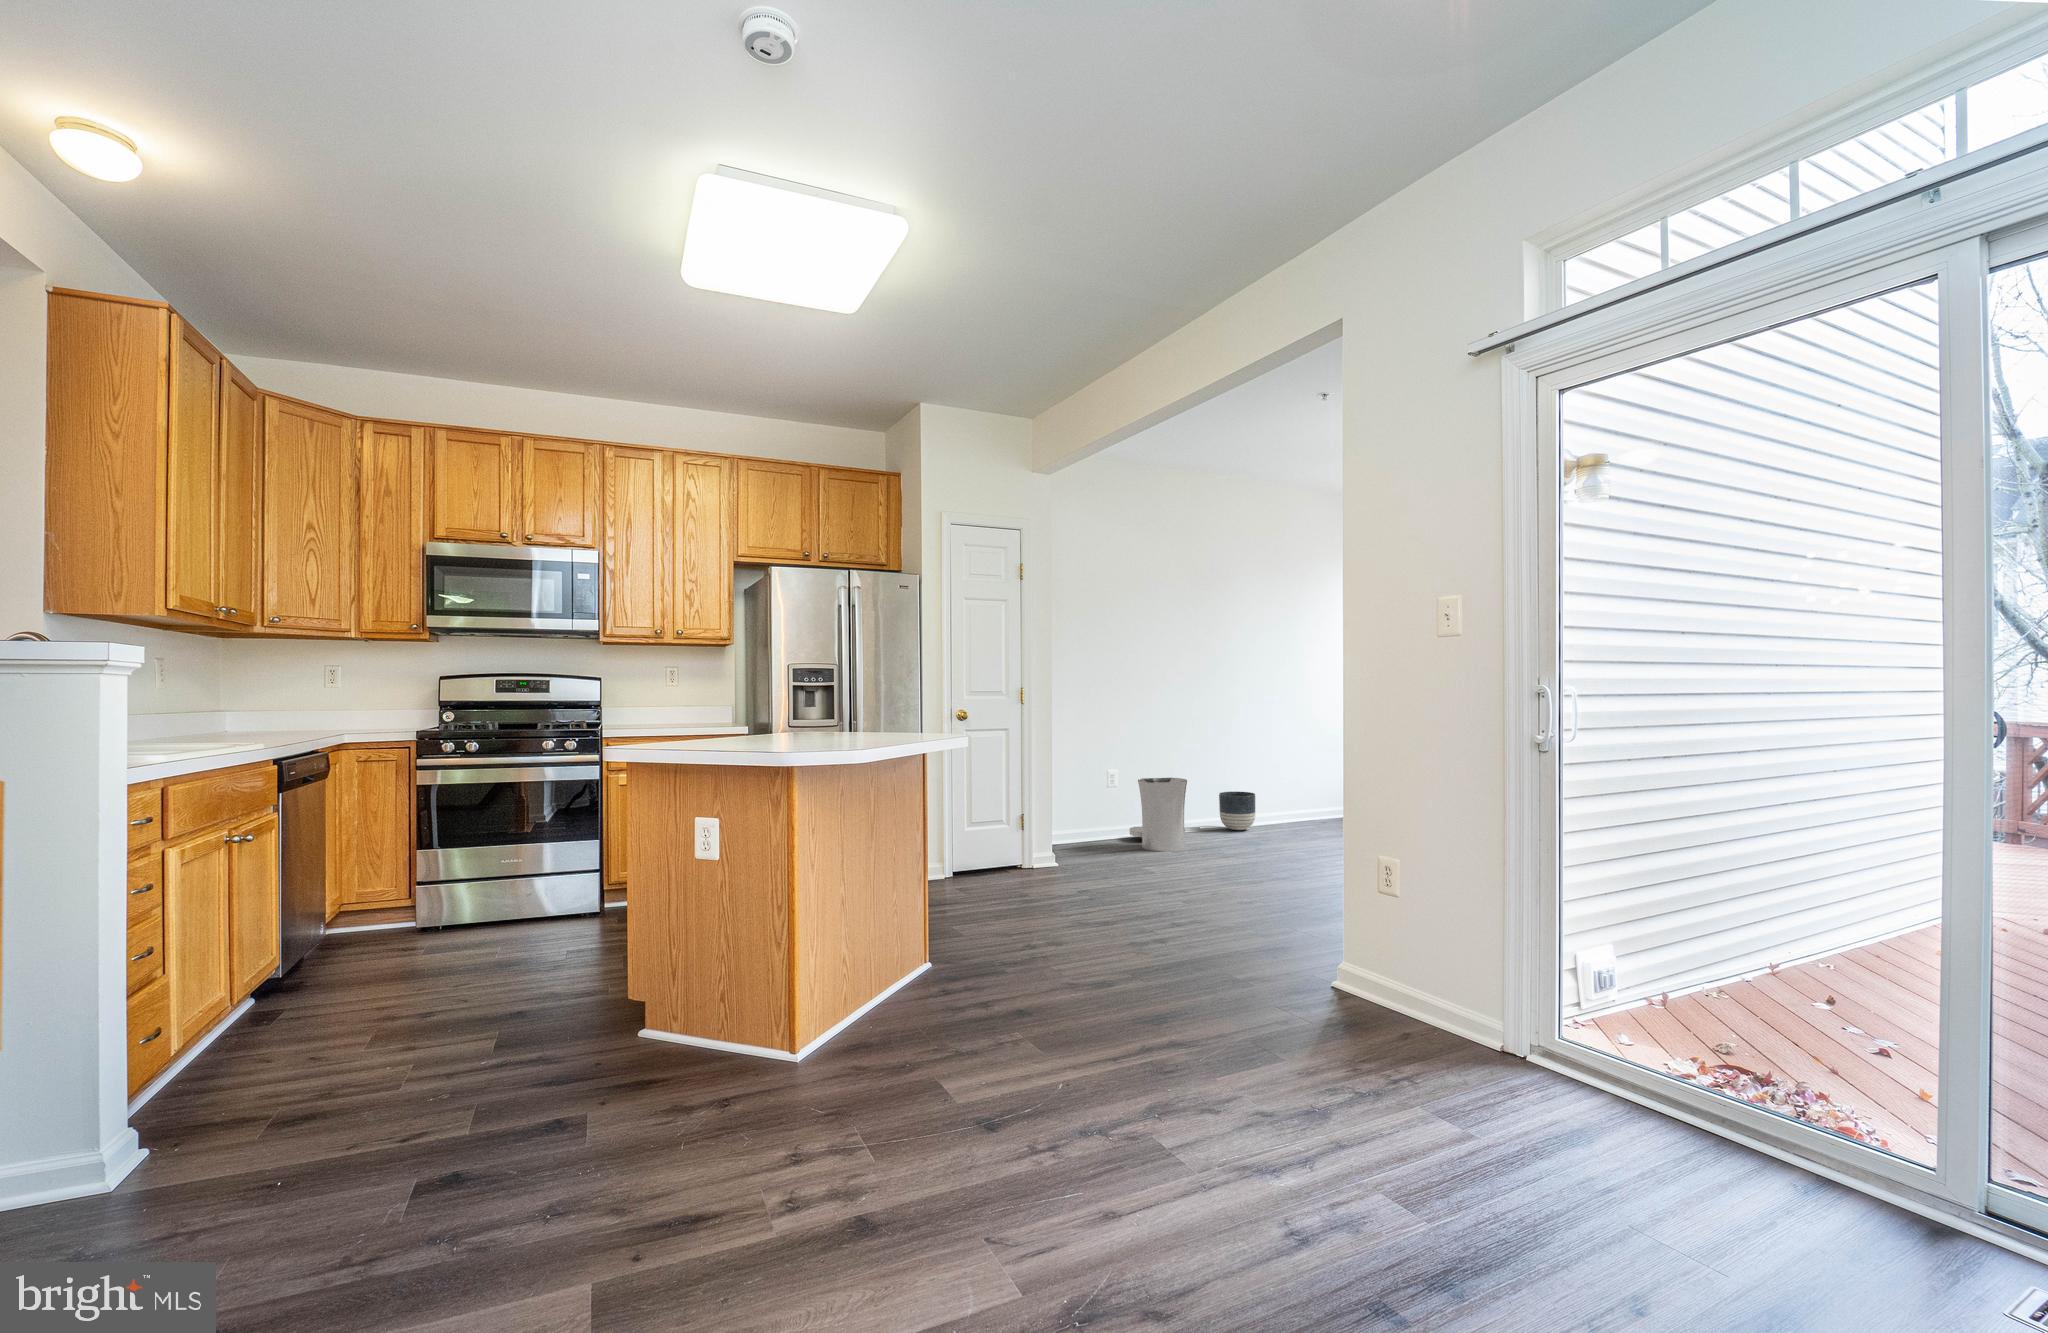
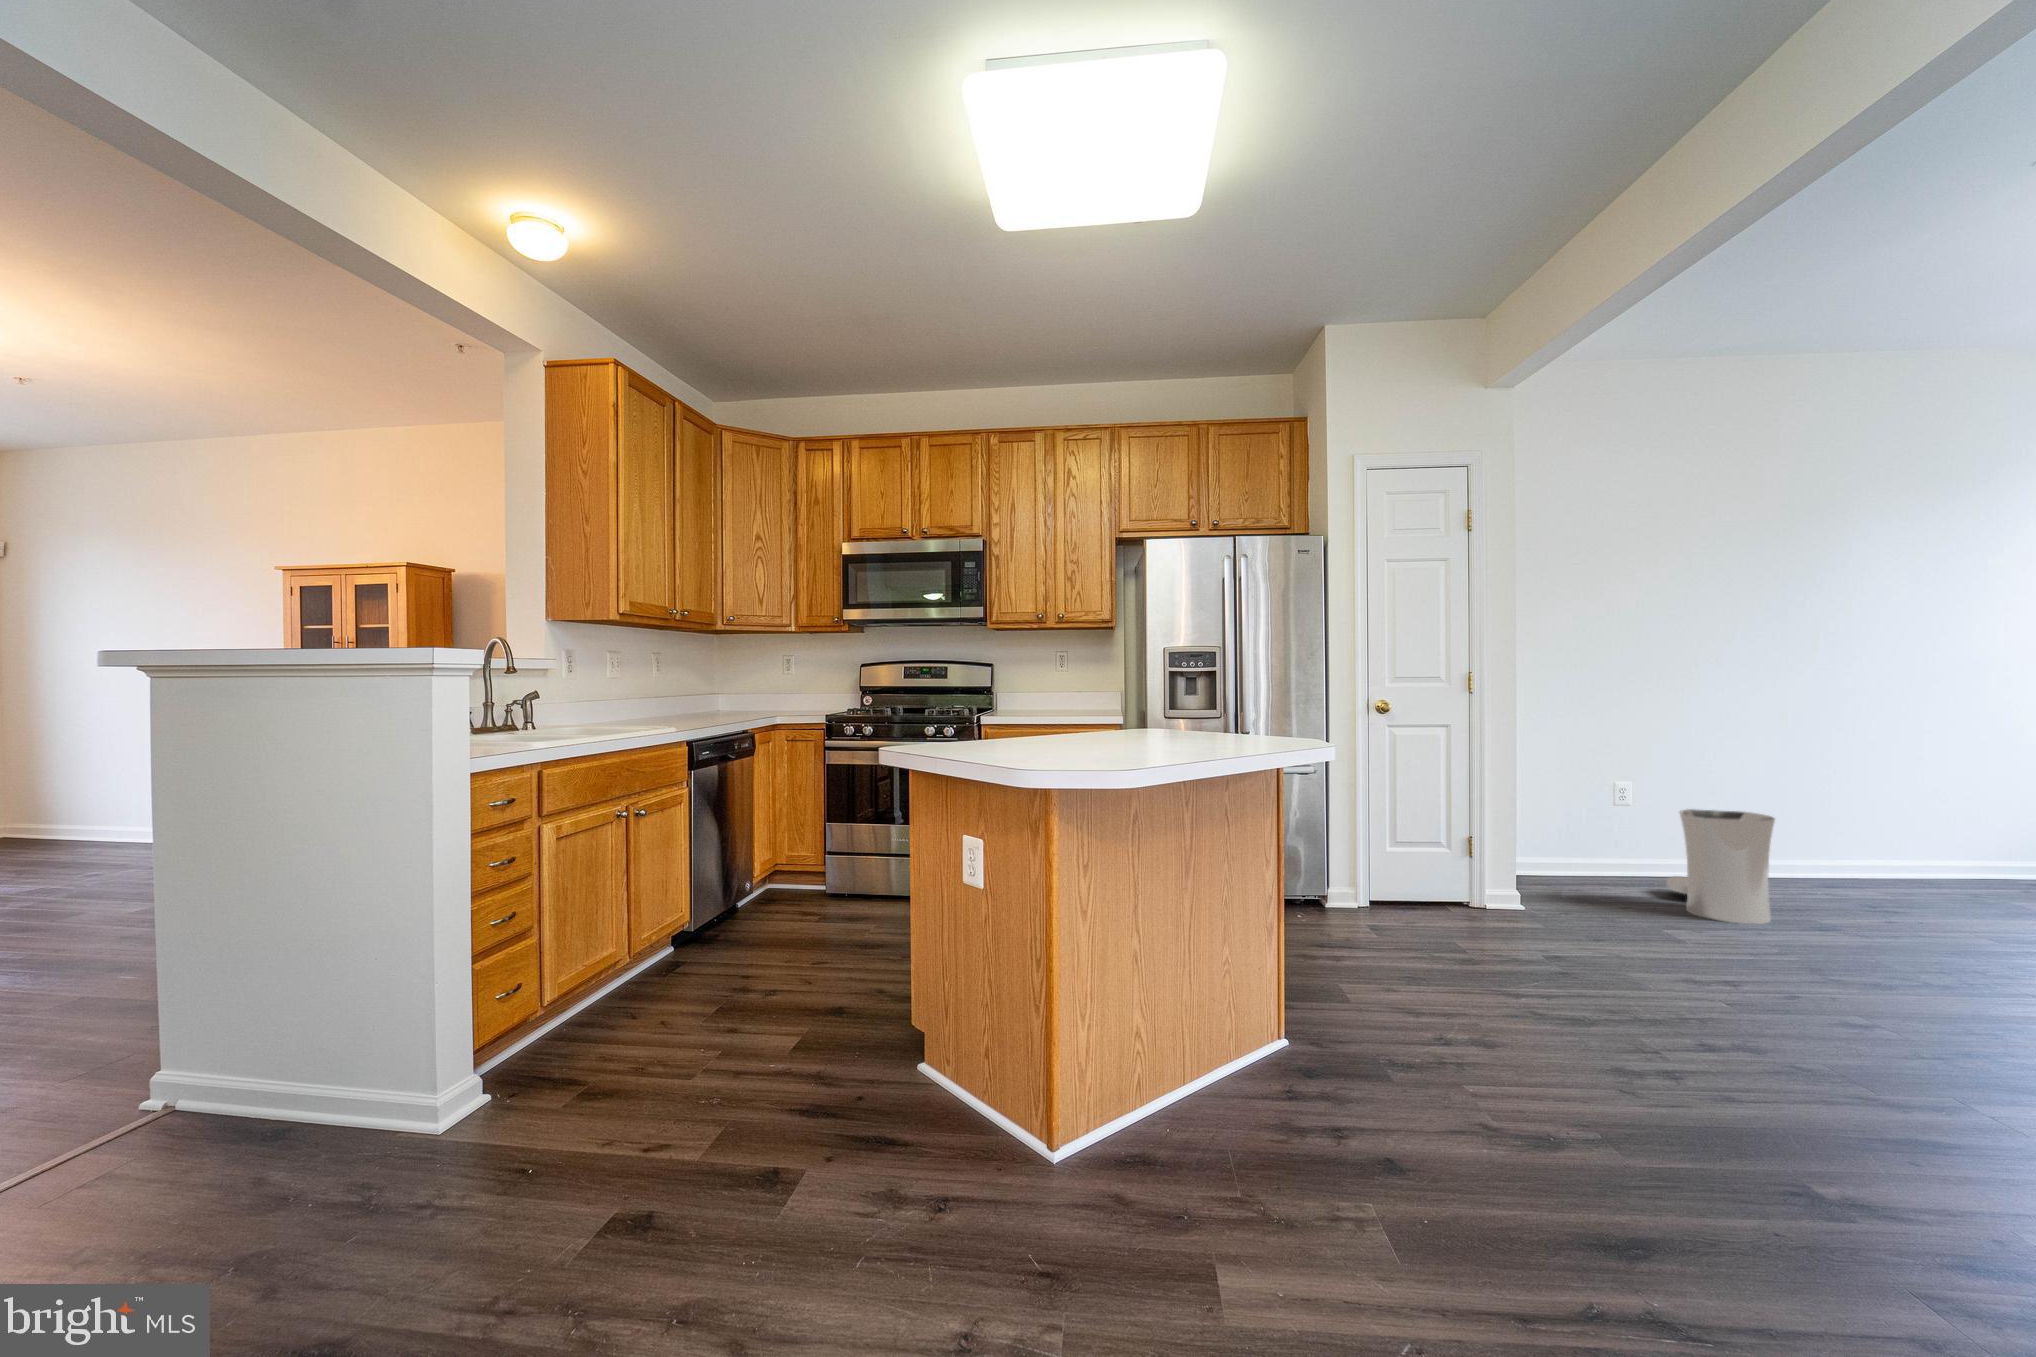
planter: present [1219,792,1255,830] -> none [1845,839,1925,903]

